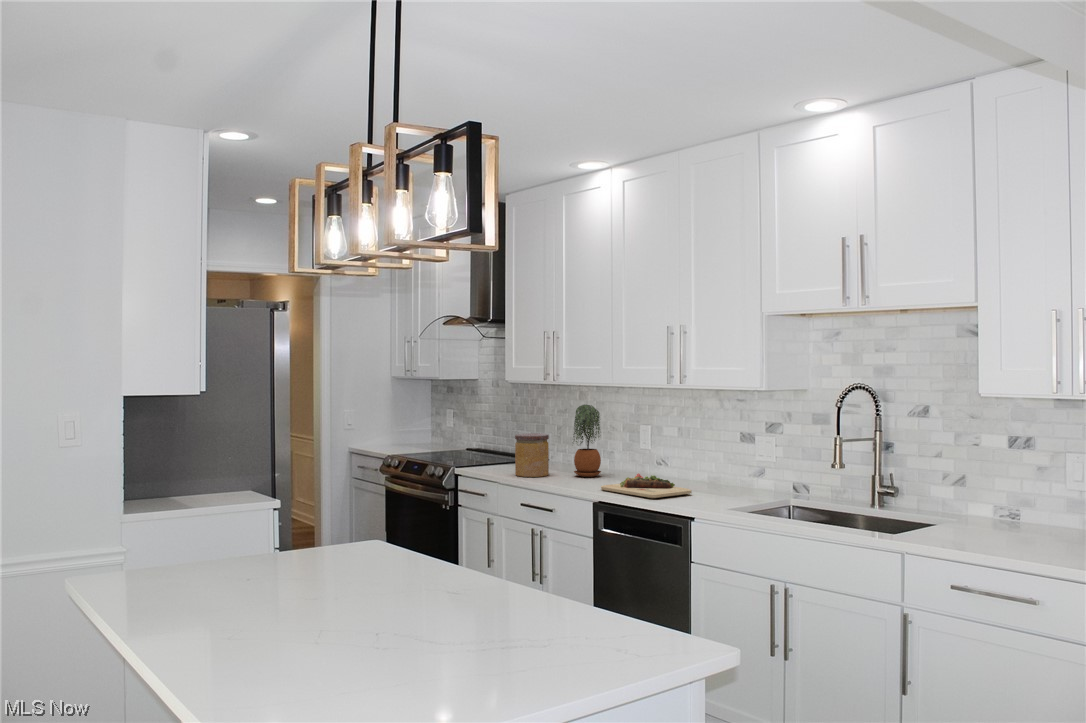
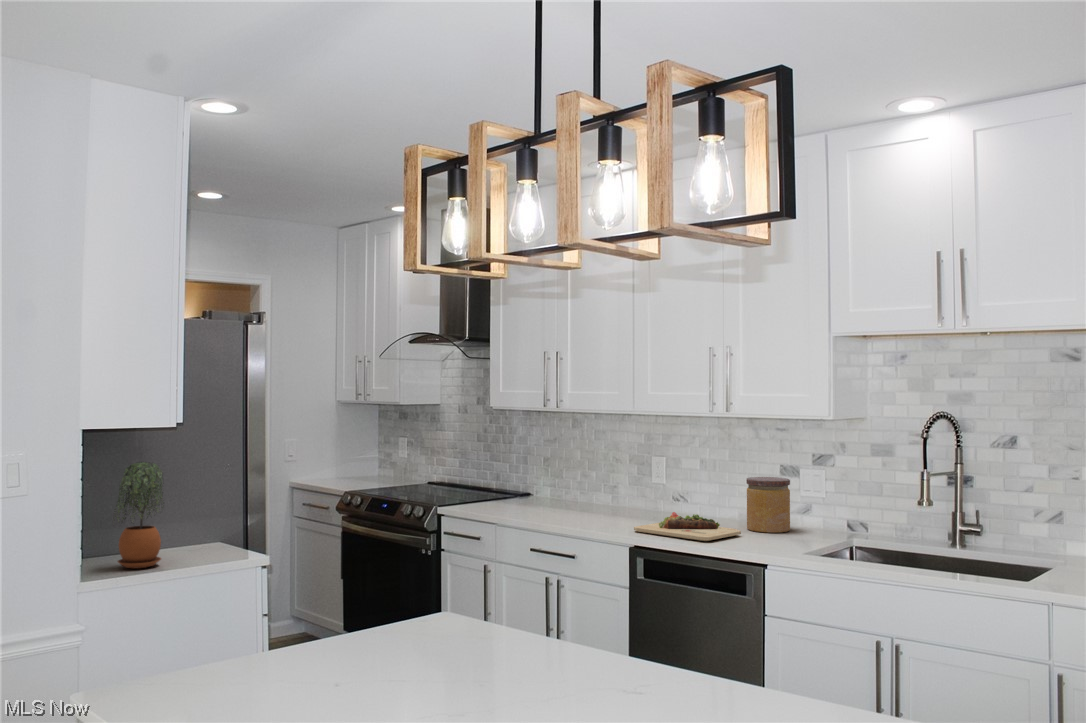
potted plant: present [572,405,601,477] -> present [113,462,164,569]
jar: present [515,433,549,477] -> present [746,477,790,533]

